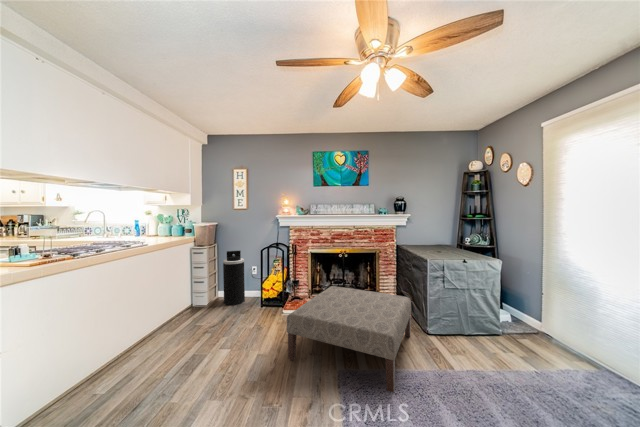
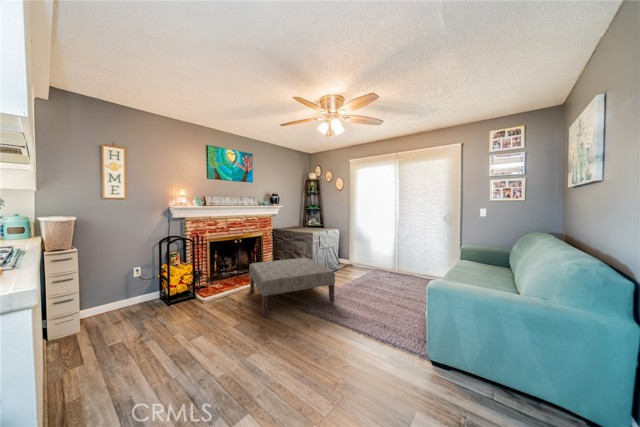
trash can: present [223,251,245,305] -> none [100,249,134,320]

